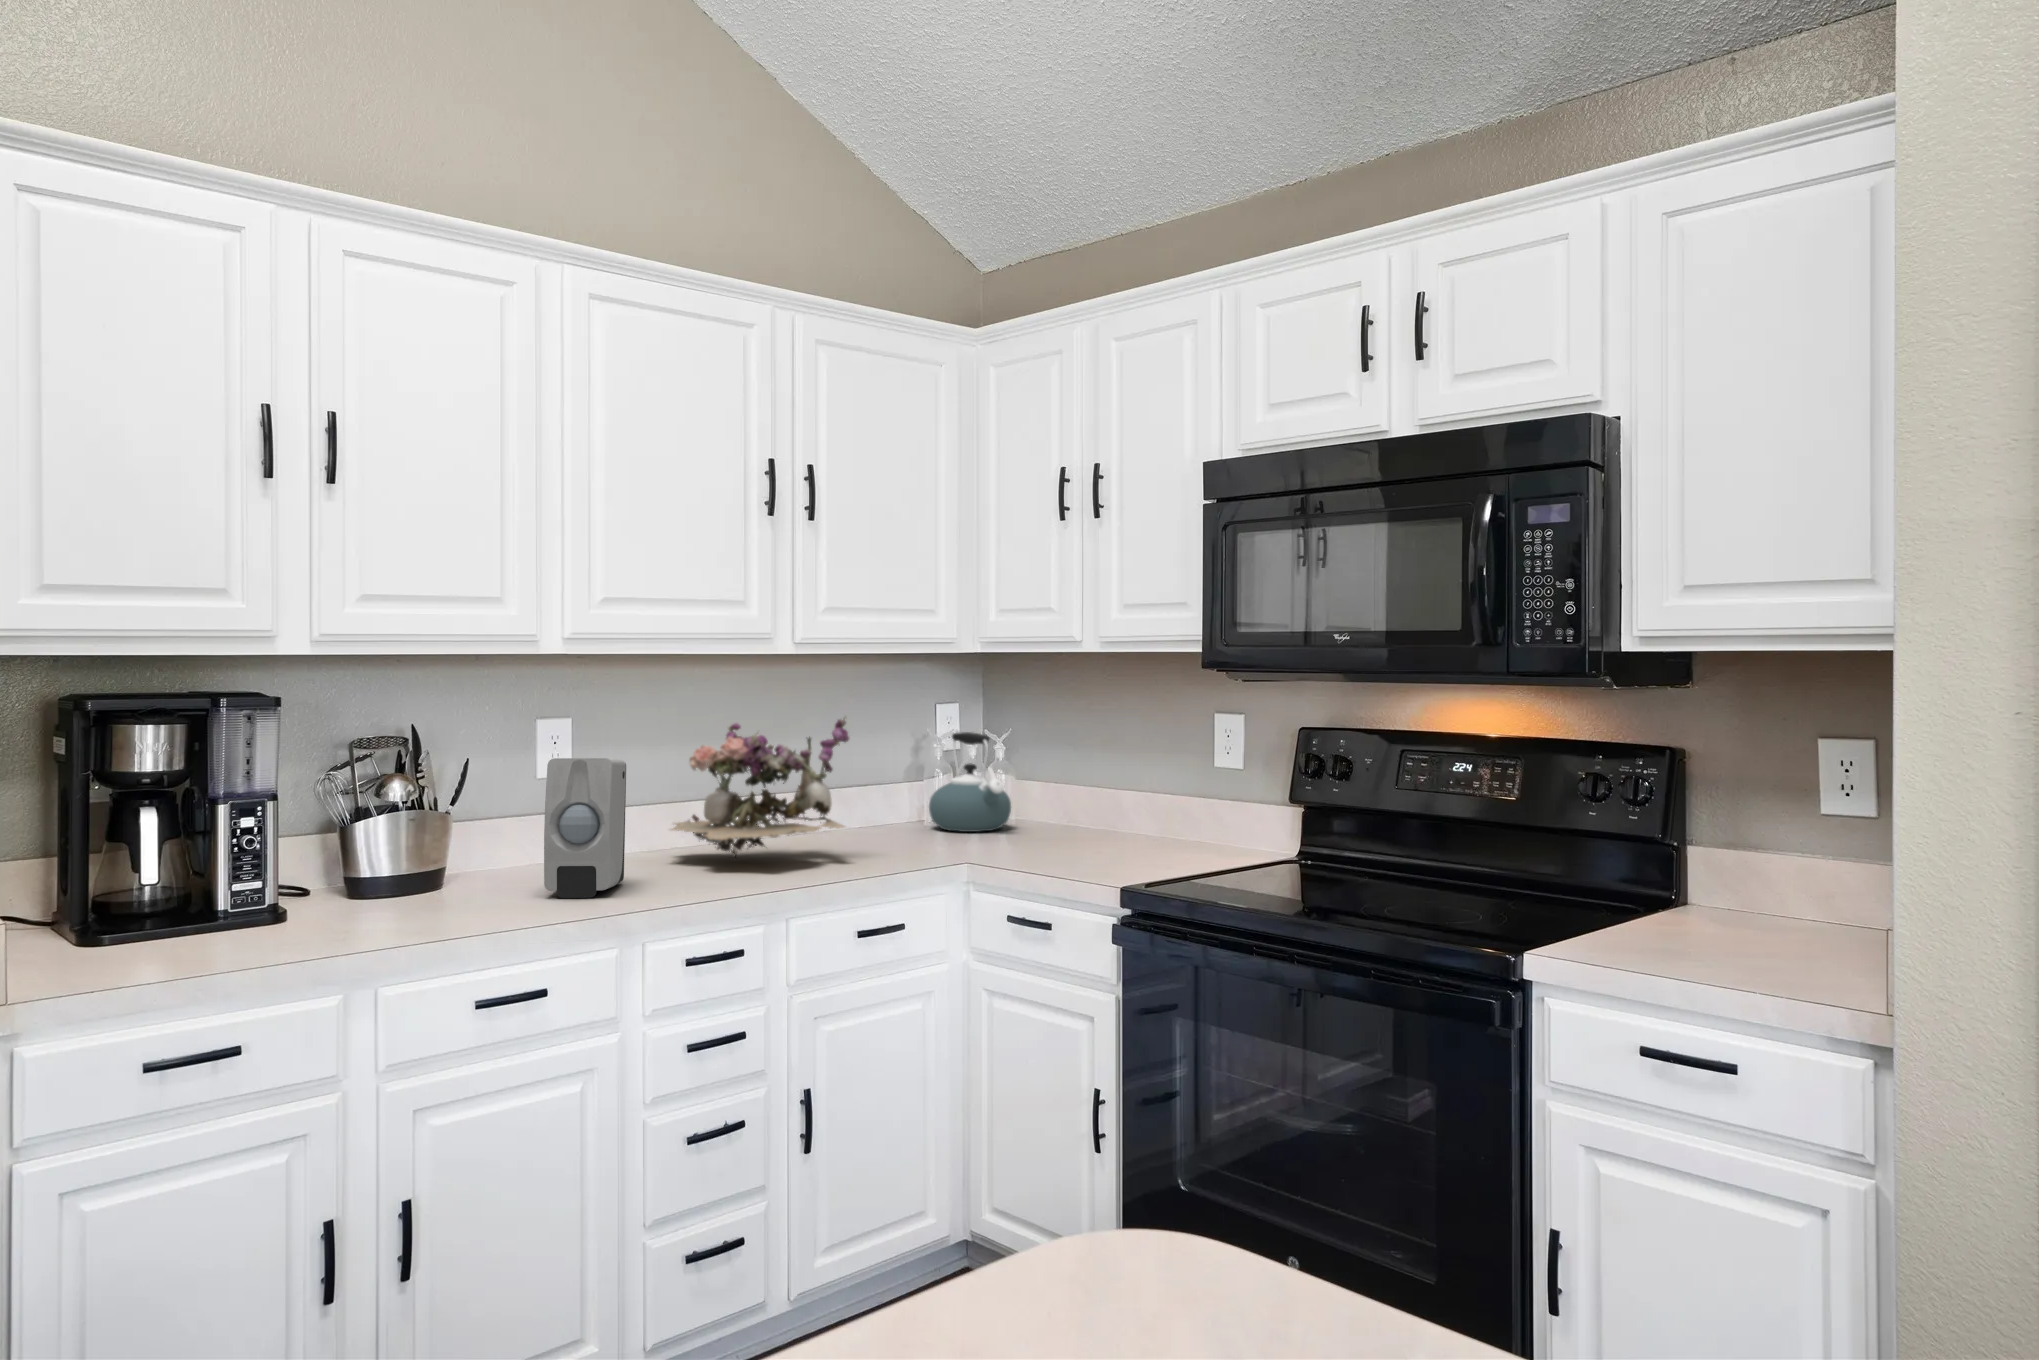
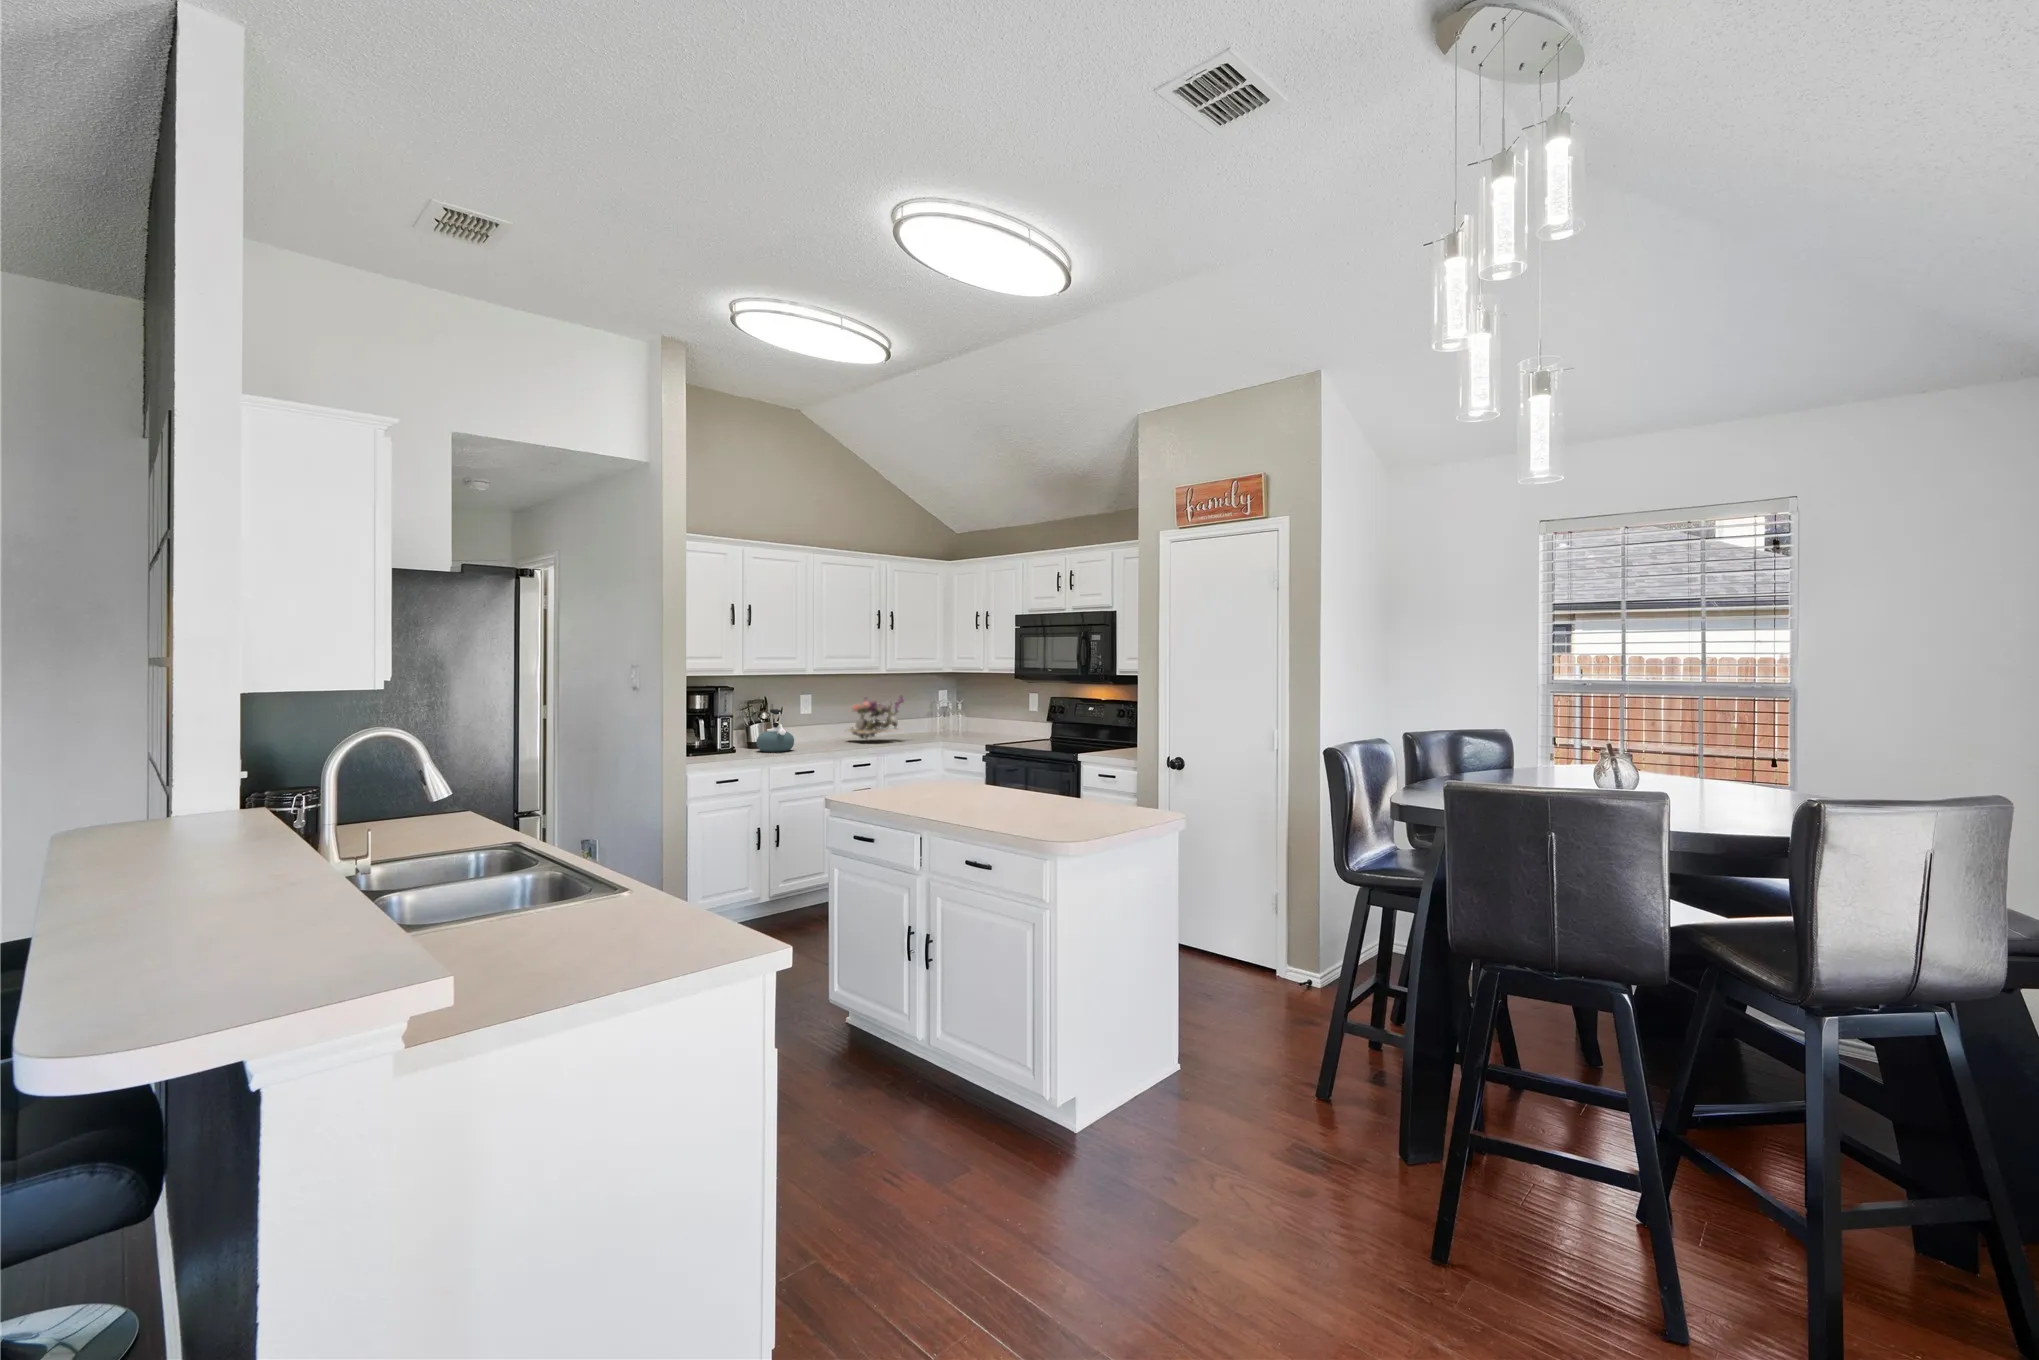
kettle: present [929,732,1011,832] -> present [756,709,794,752]
soap dispenser: present [544,758,626,898] -> none [809,706,833,748]

